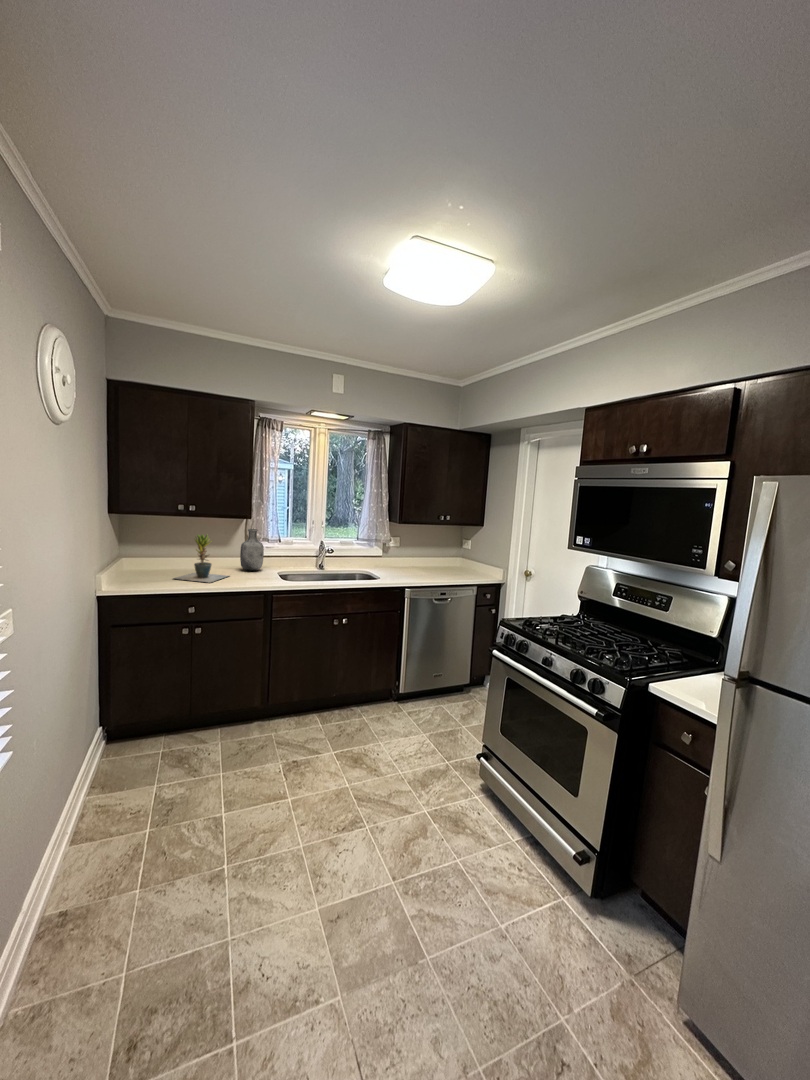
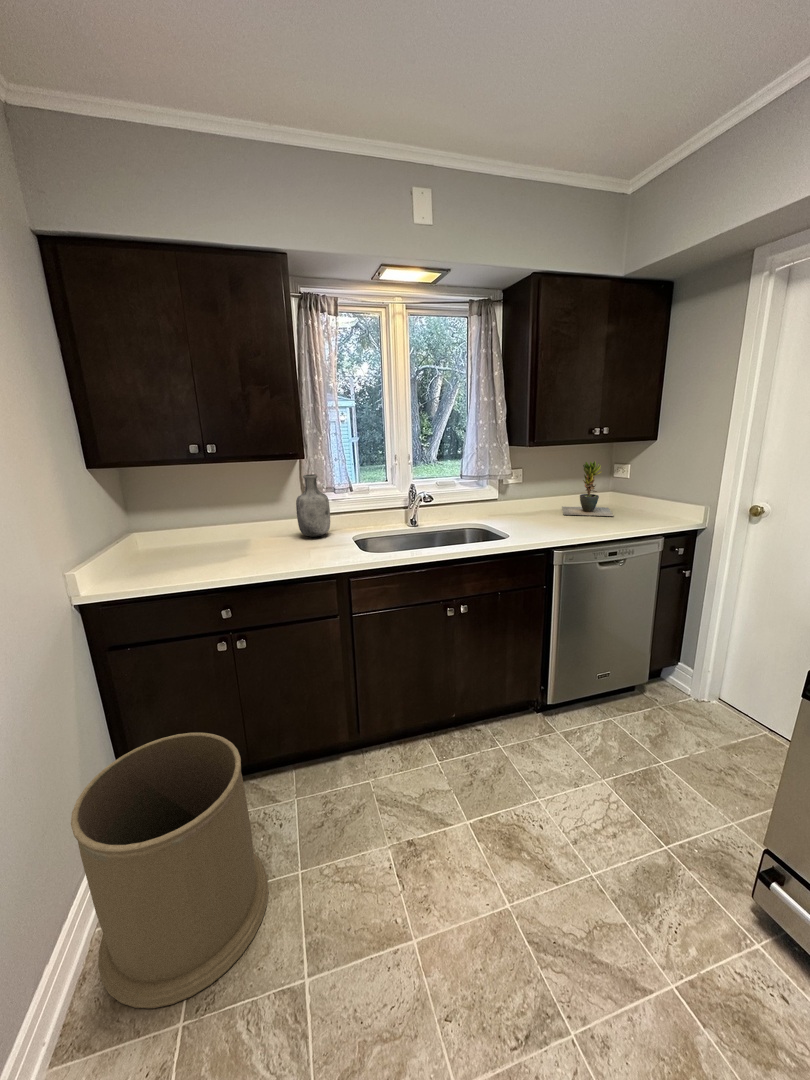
potted plant: present [174,535,228,582] -> present [562,461,613,516]
trash can: none [90,677,201,825] -> present [71,733,268,1008]

